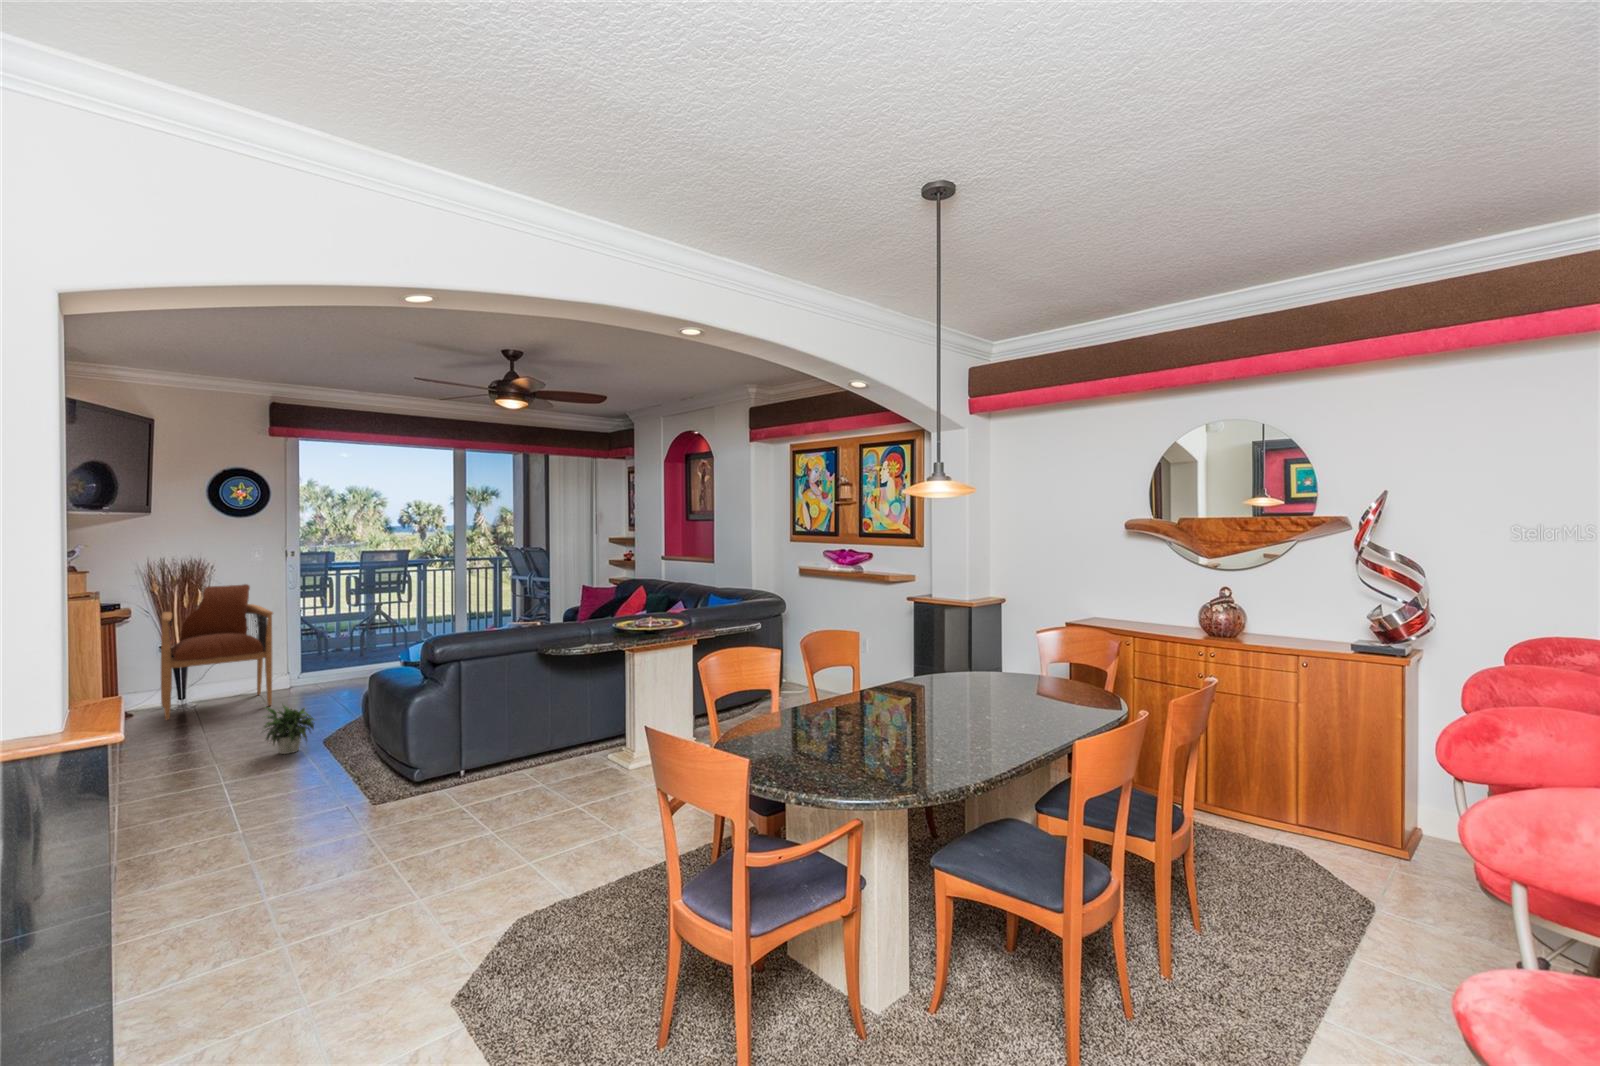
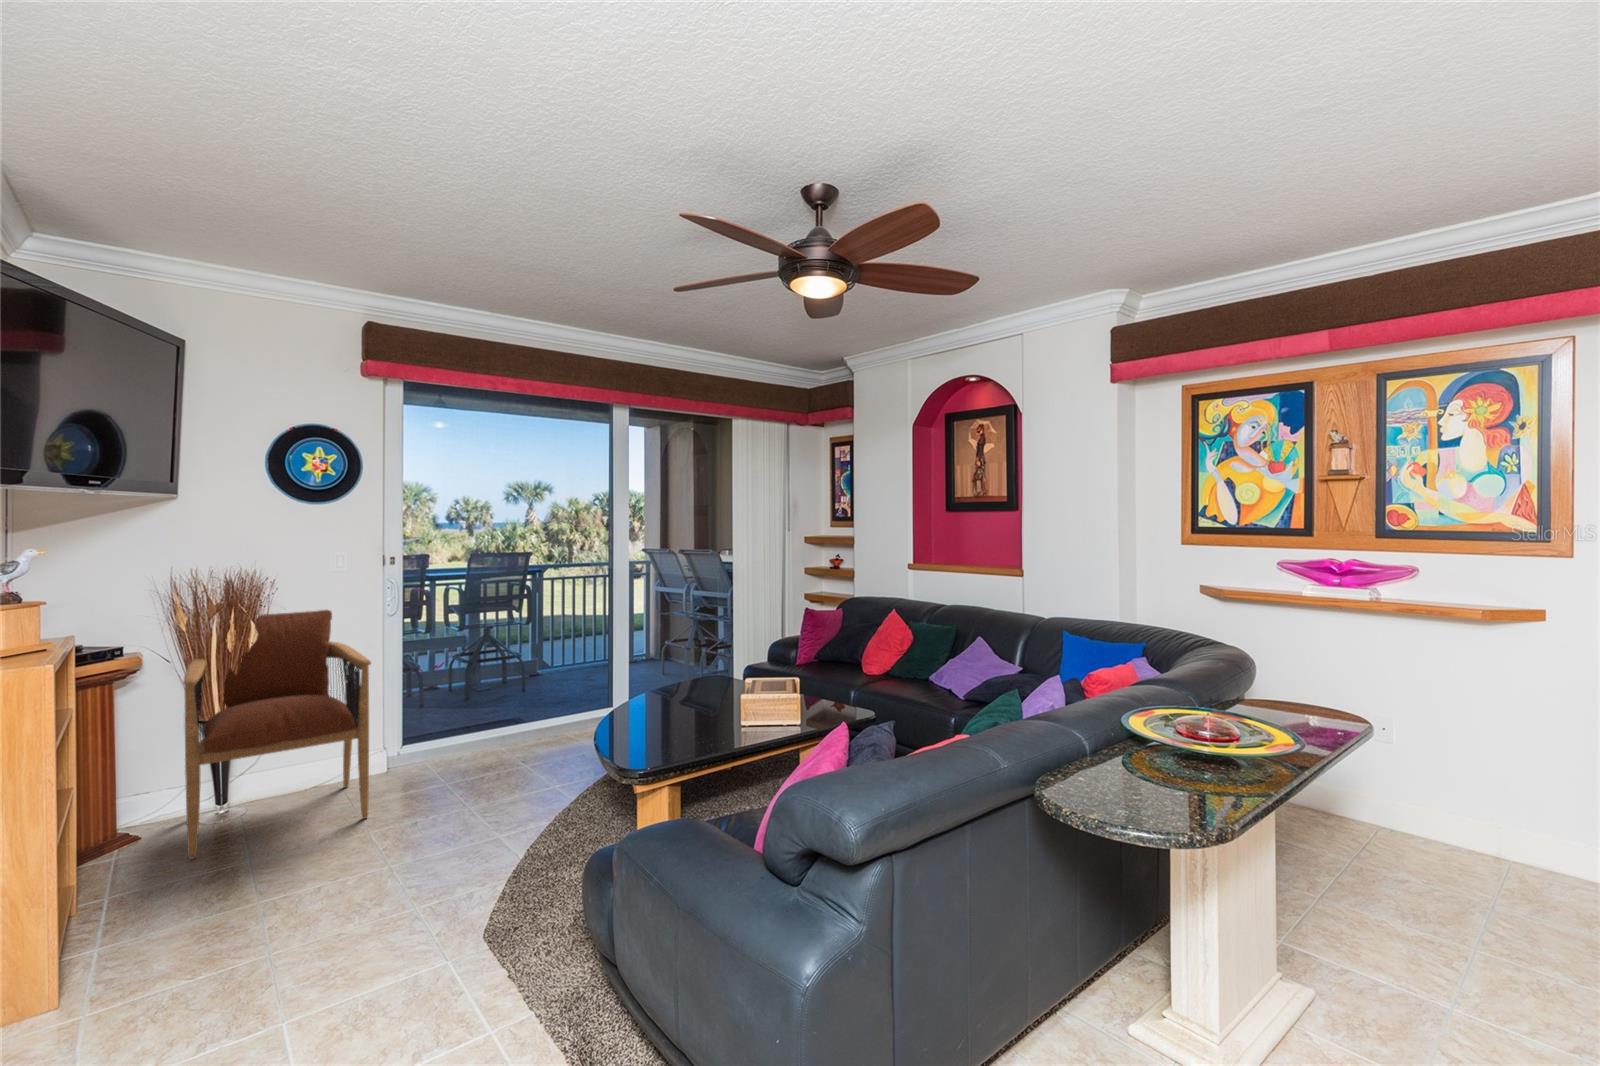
potted plant: present [264,705,314,754] -> none [357,879,470,1000]

